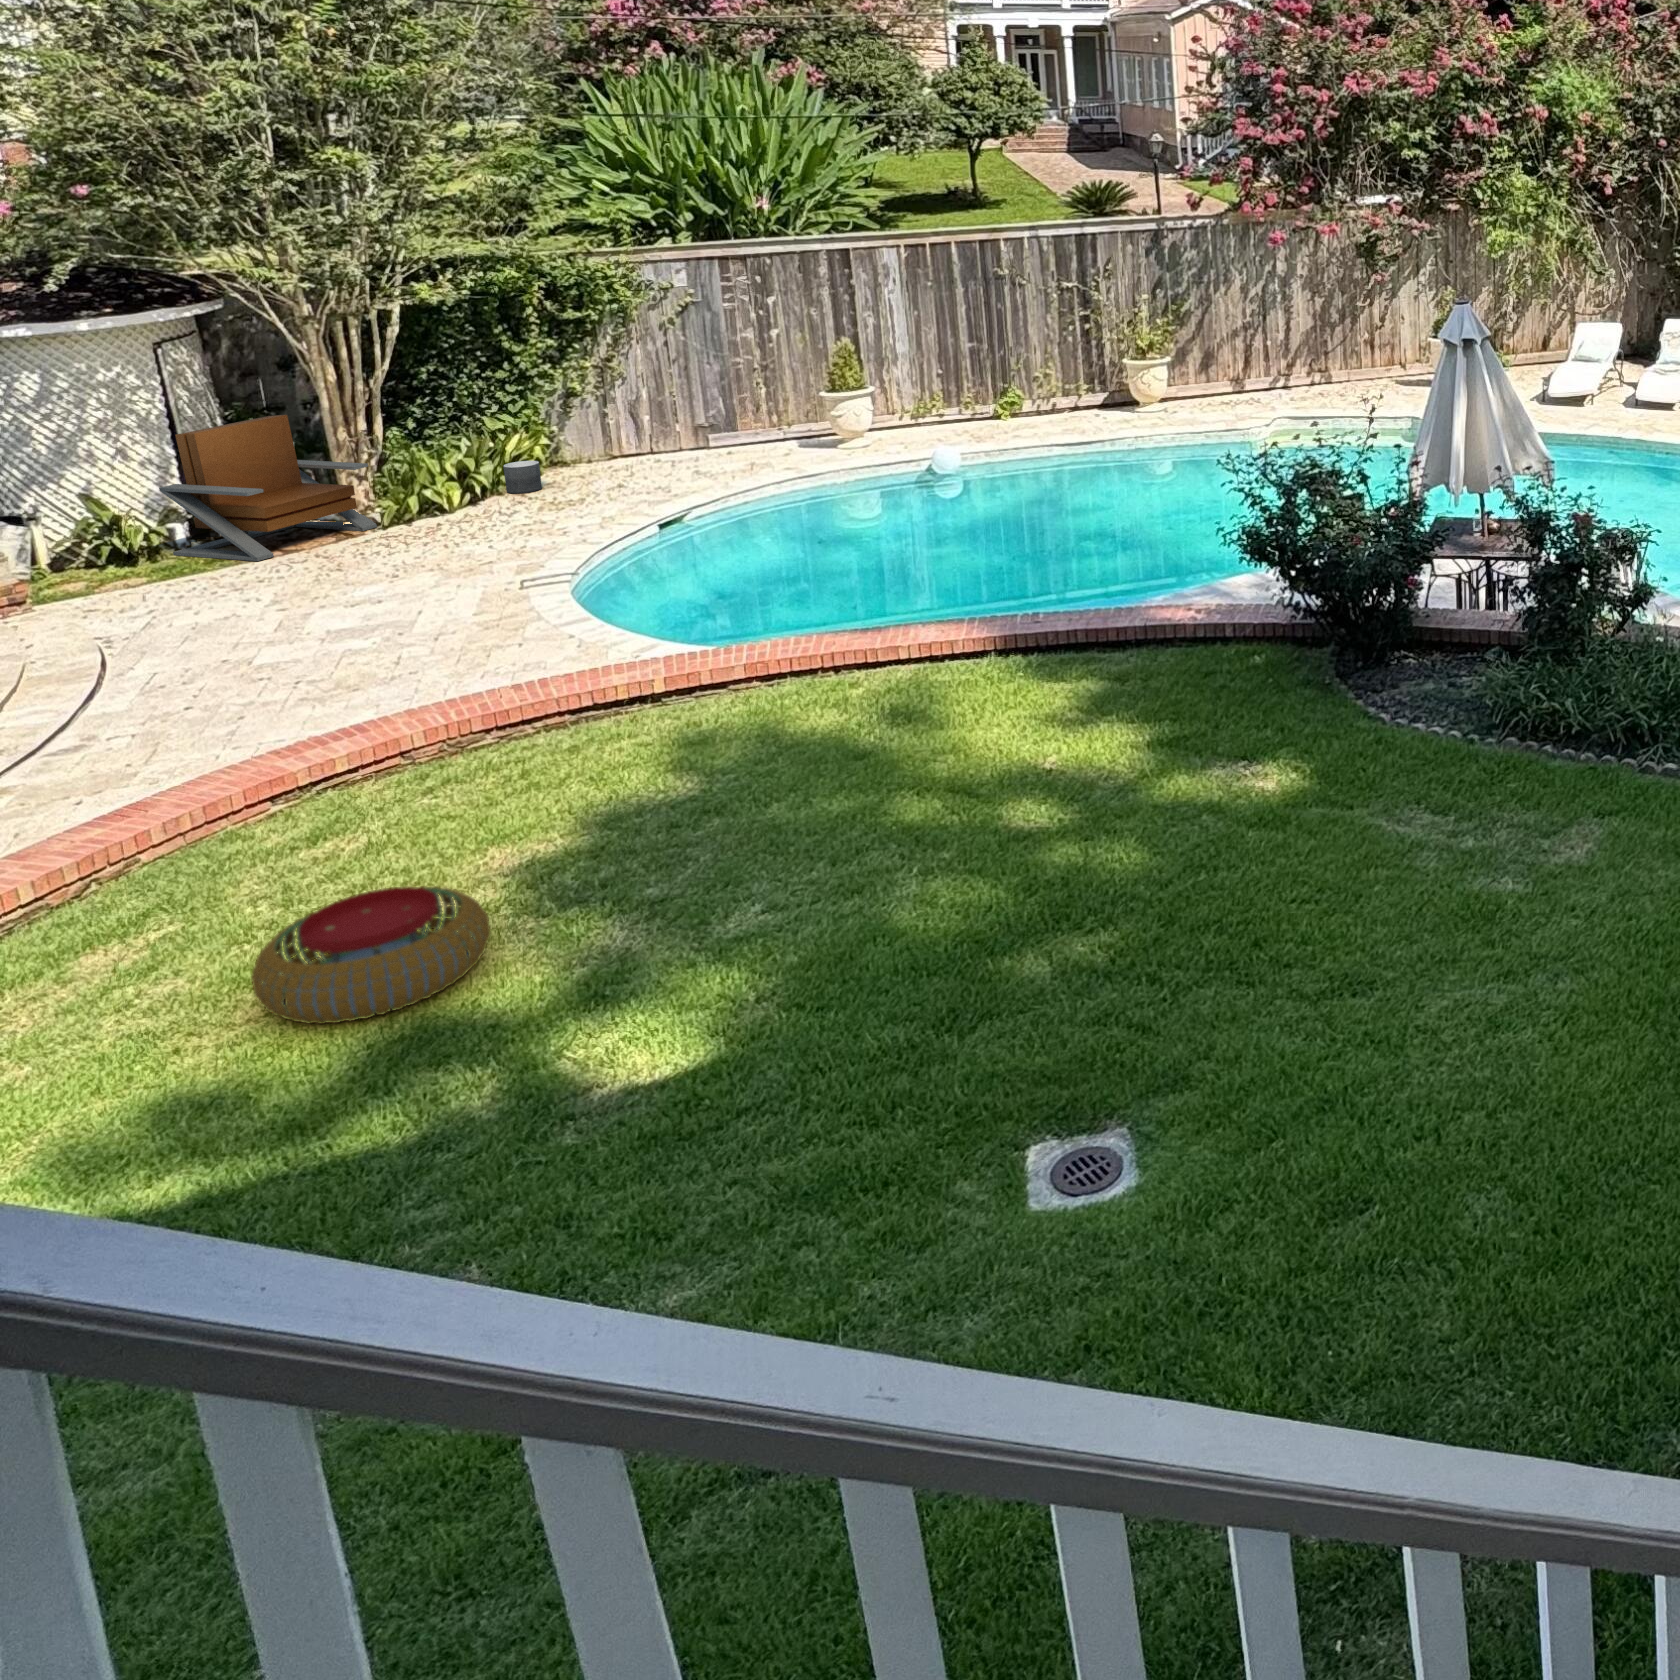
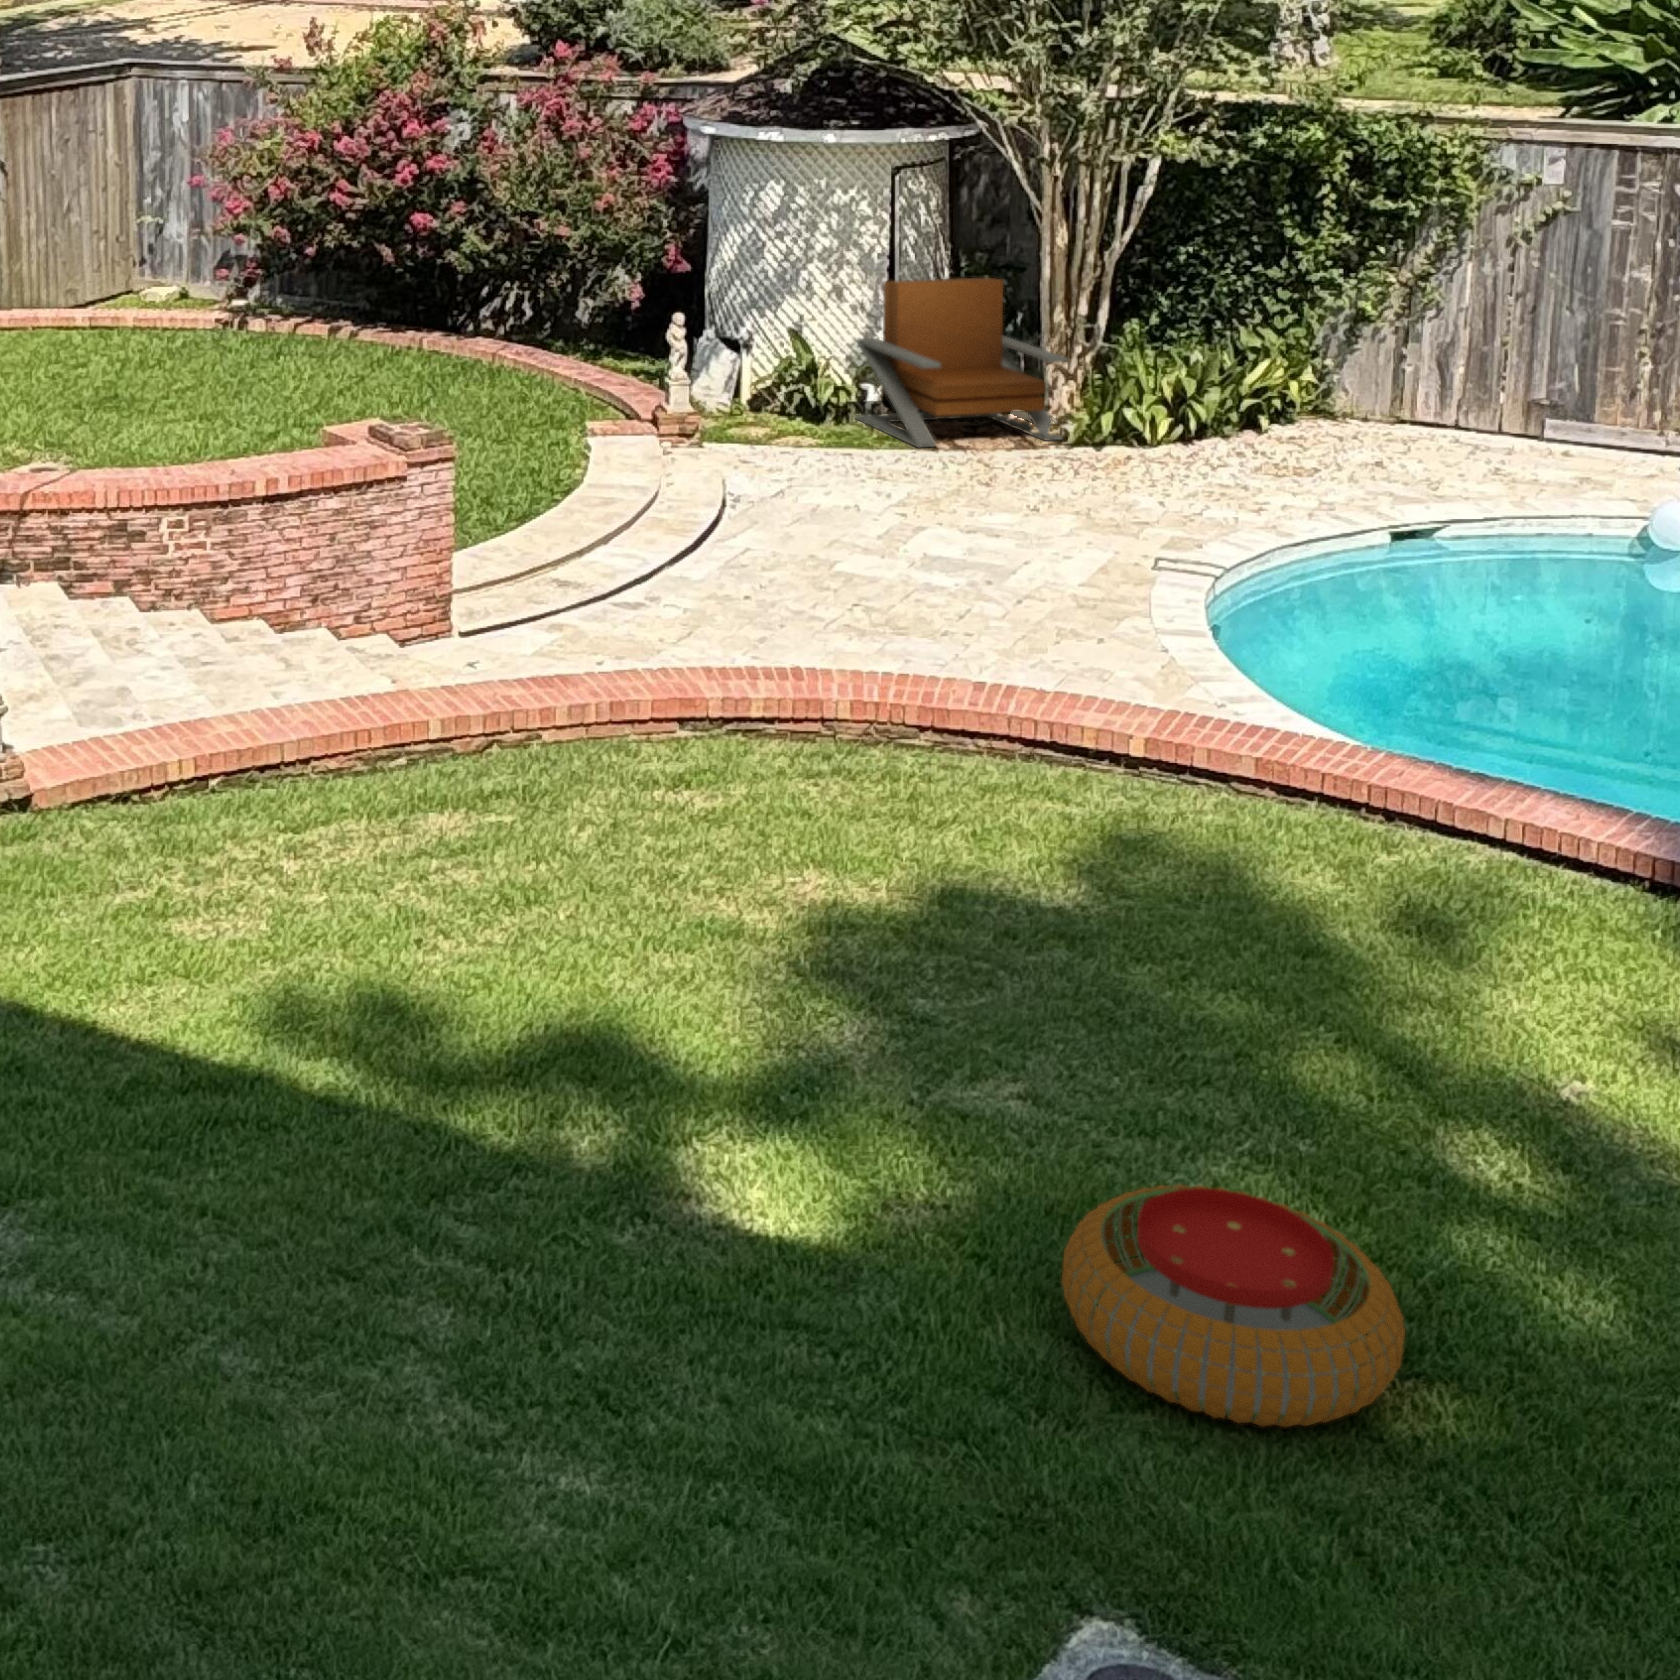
planter: present [503,461,542,494] -> none [1238,395,1287,440]
pouf: present [251,886,490,1024] -> present [1062,1184,1405,1427]

